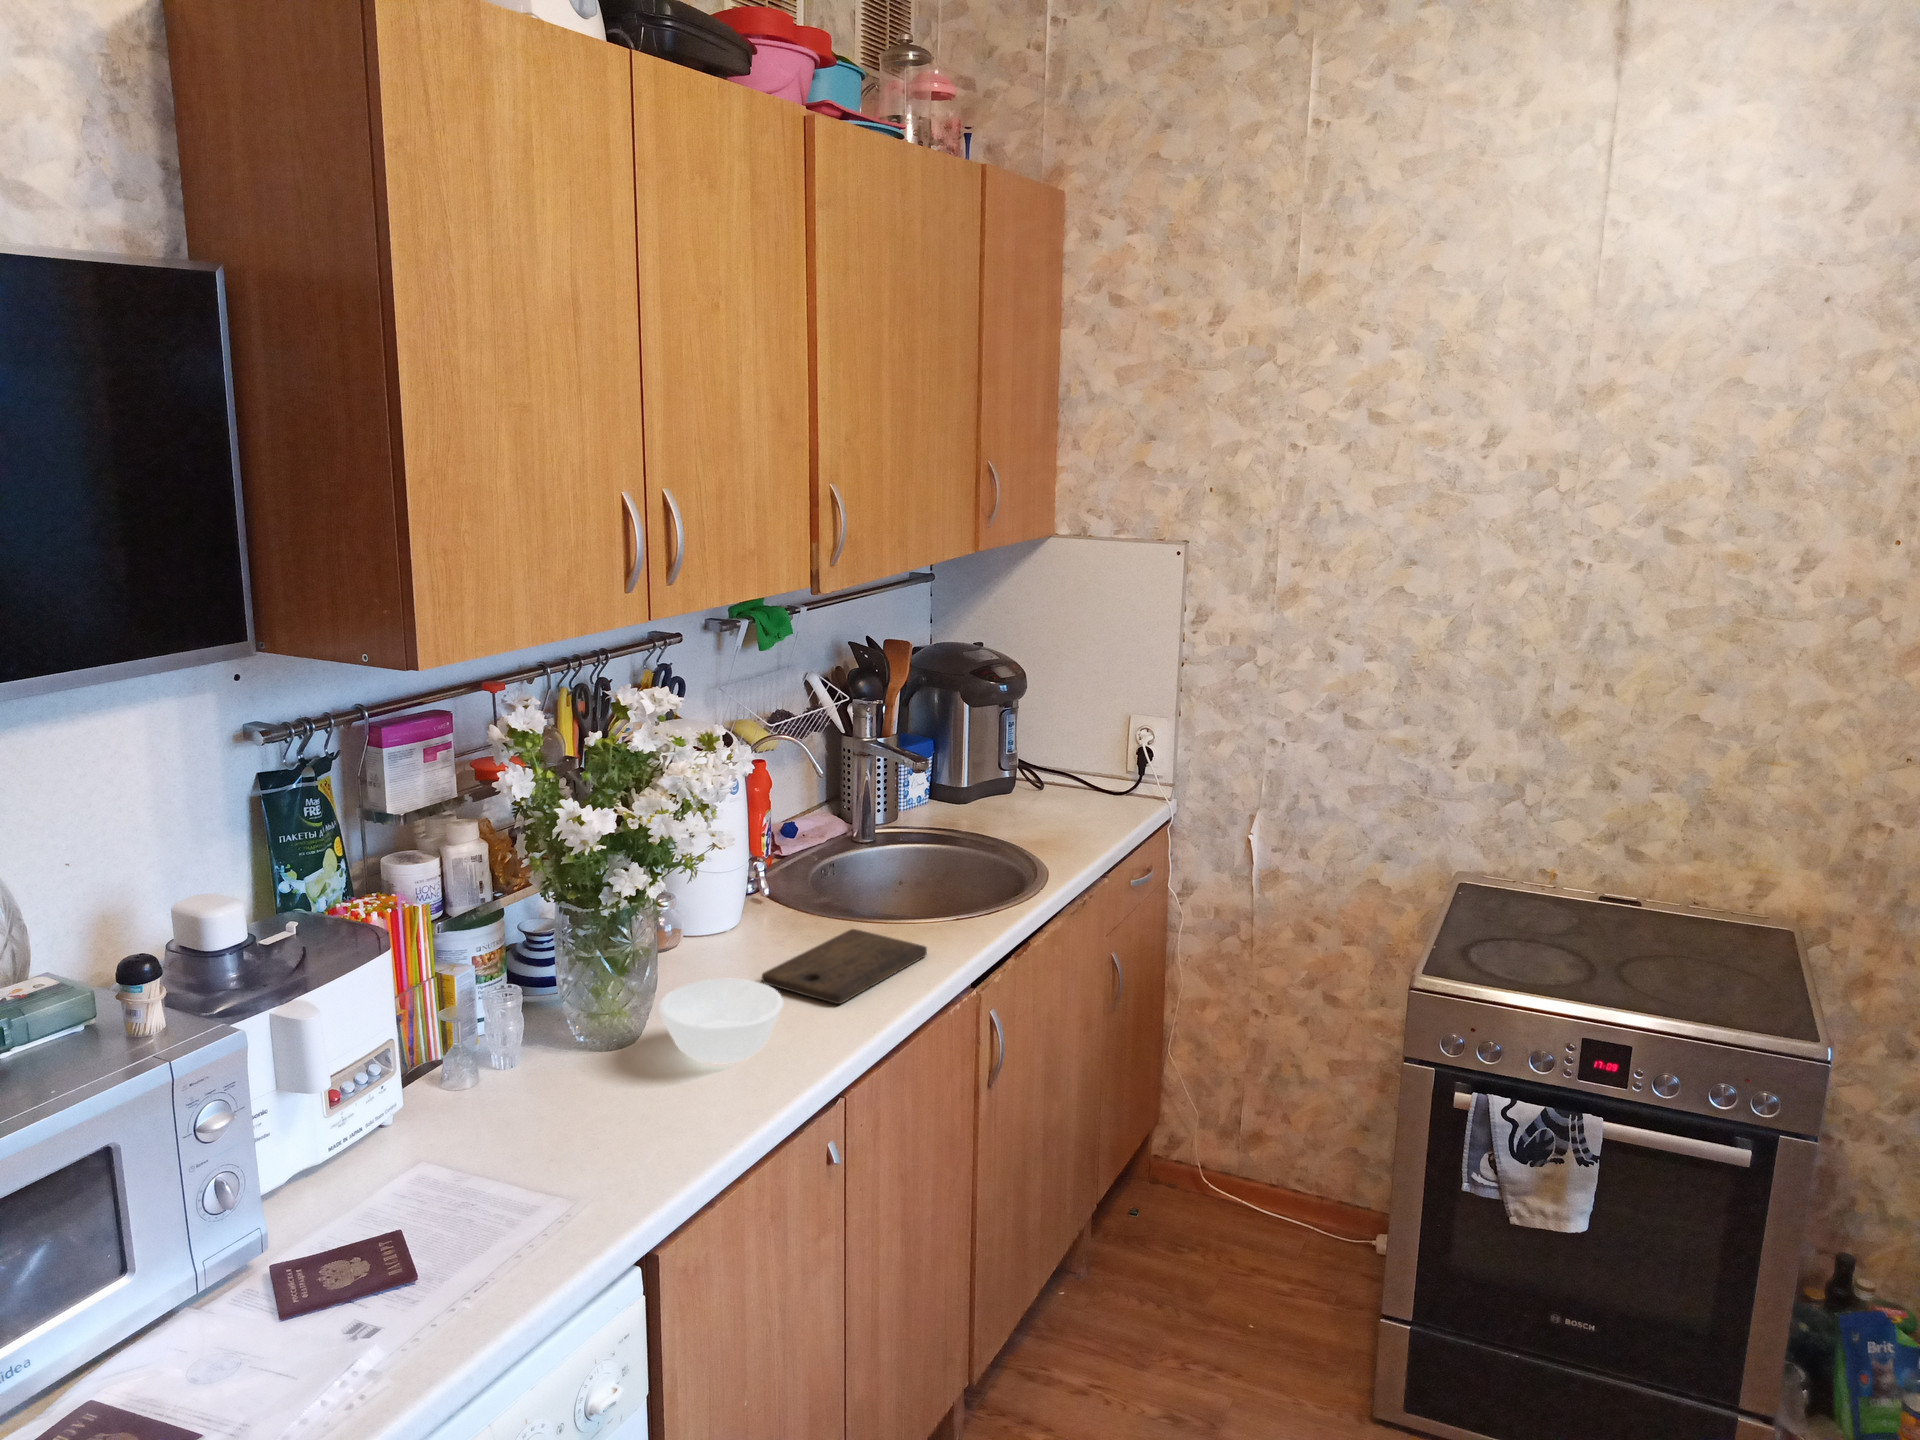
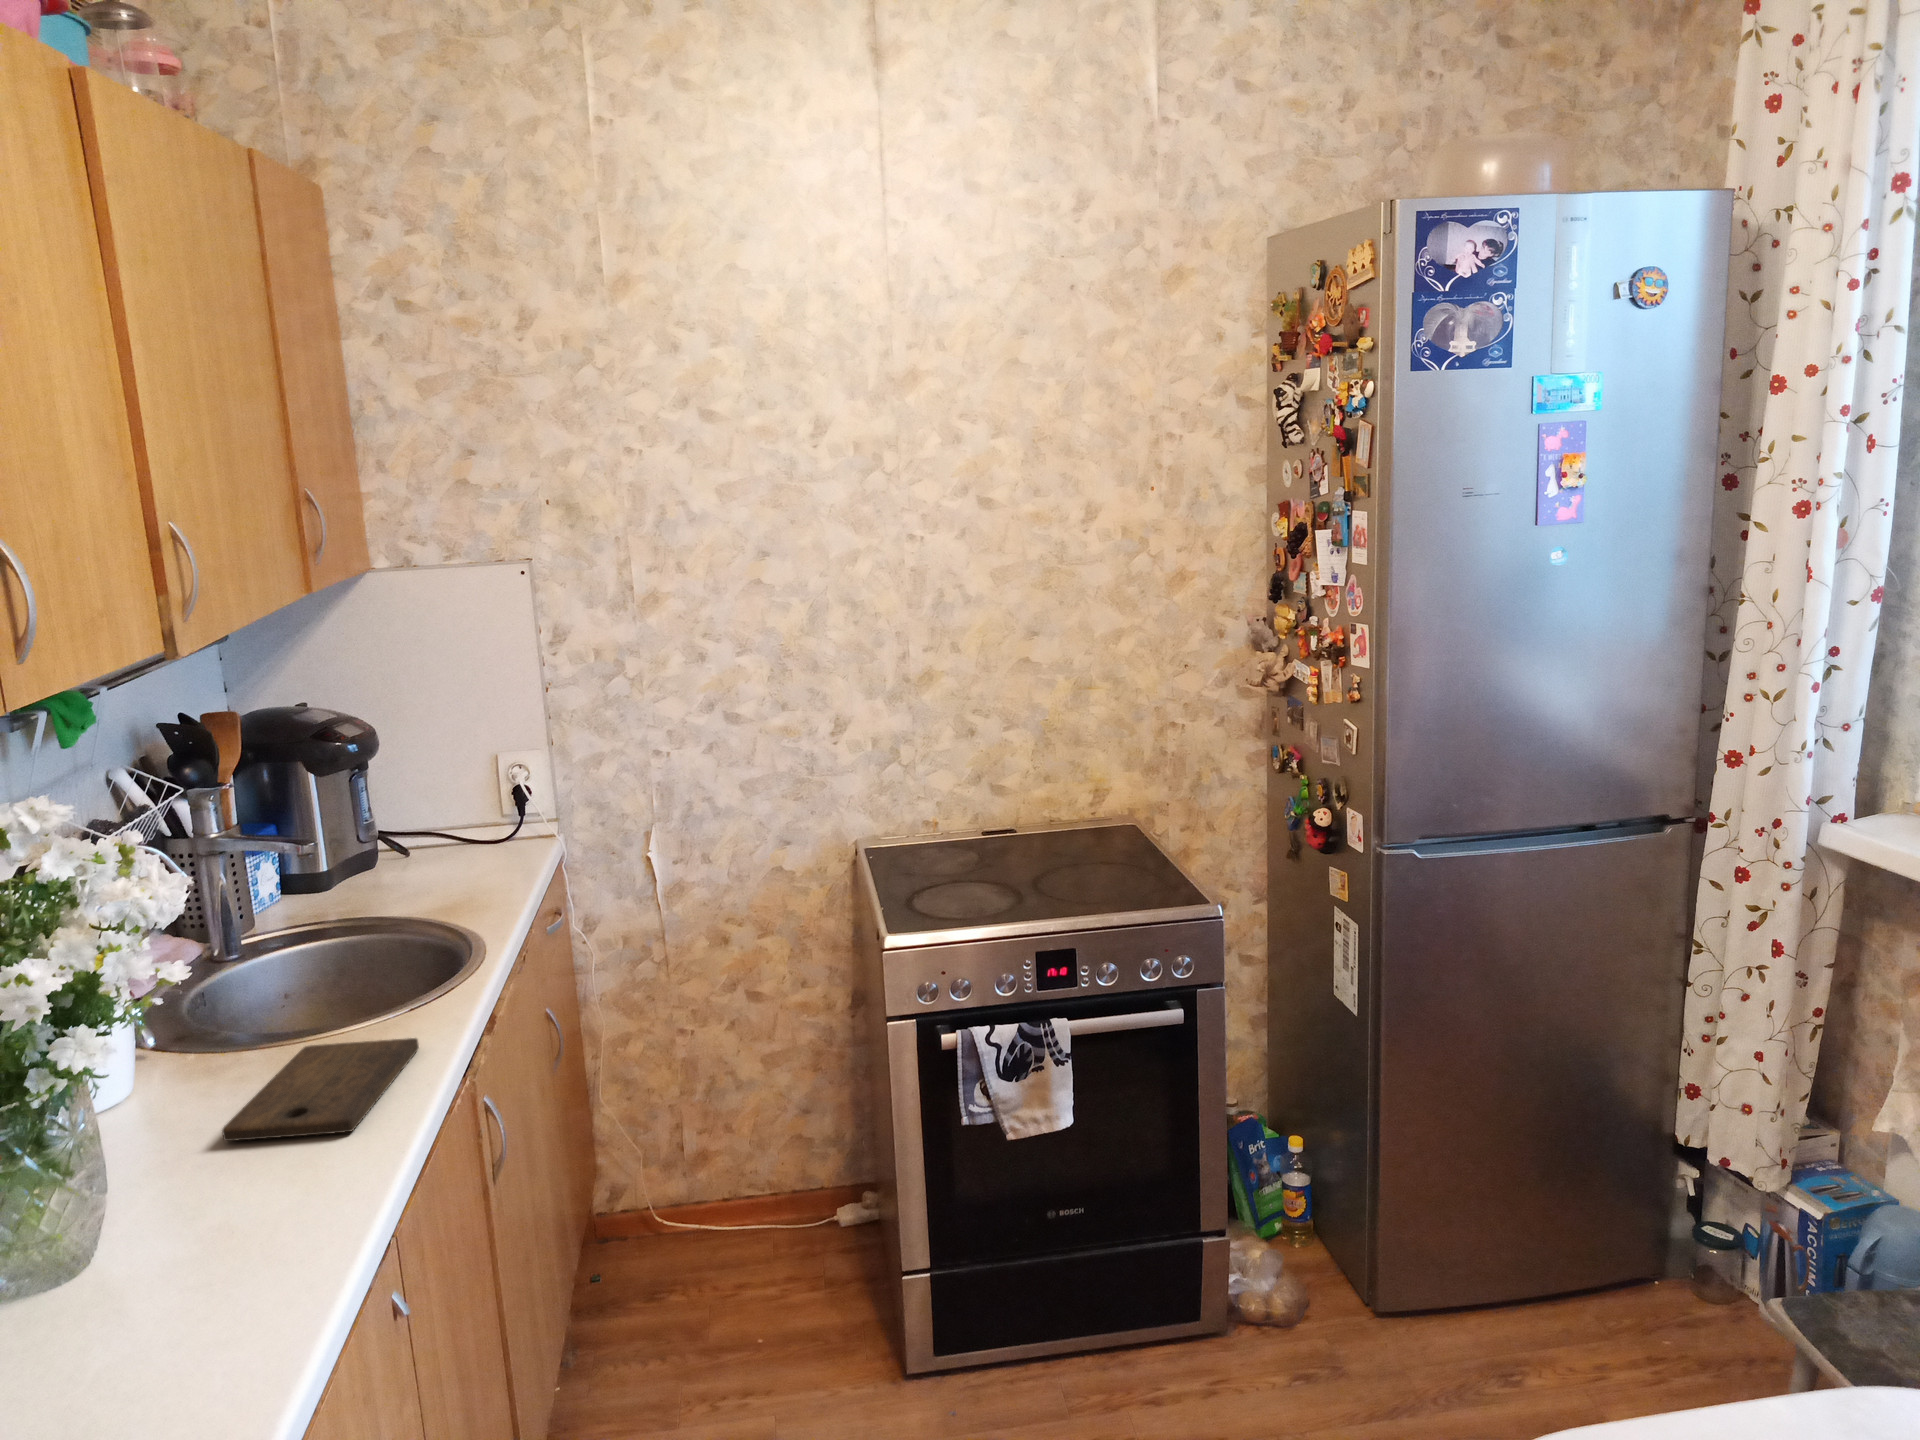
bowl: present [659,979,783,1064] -> none [126,1131,314,1257]

